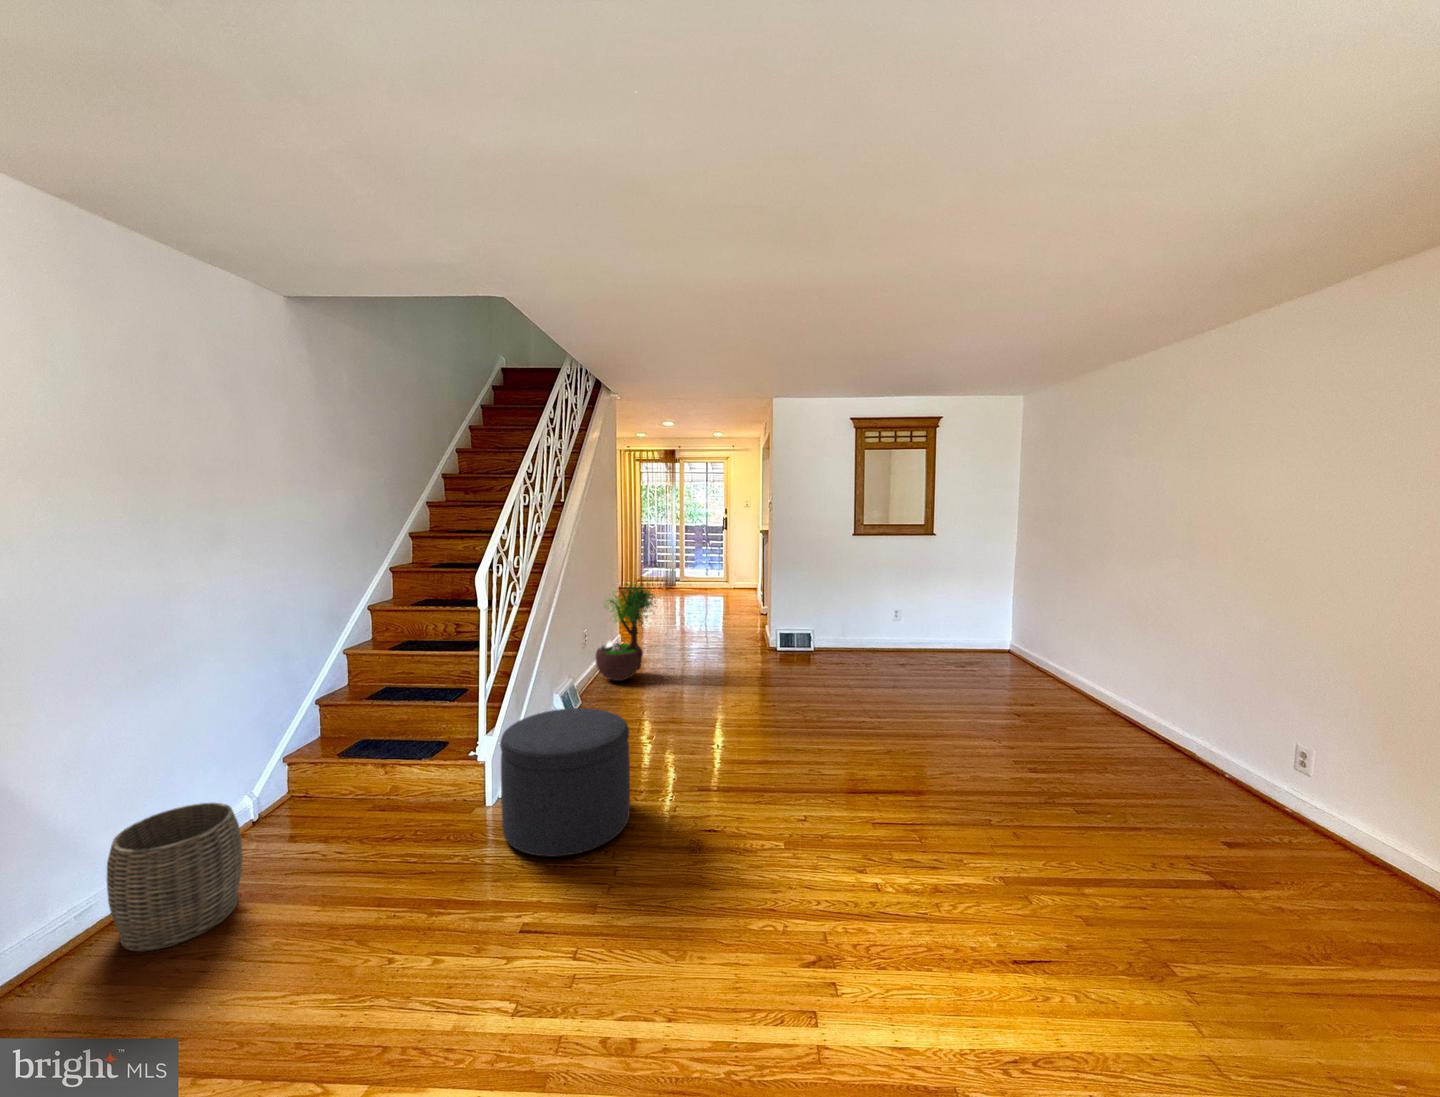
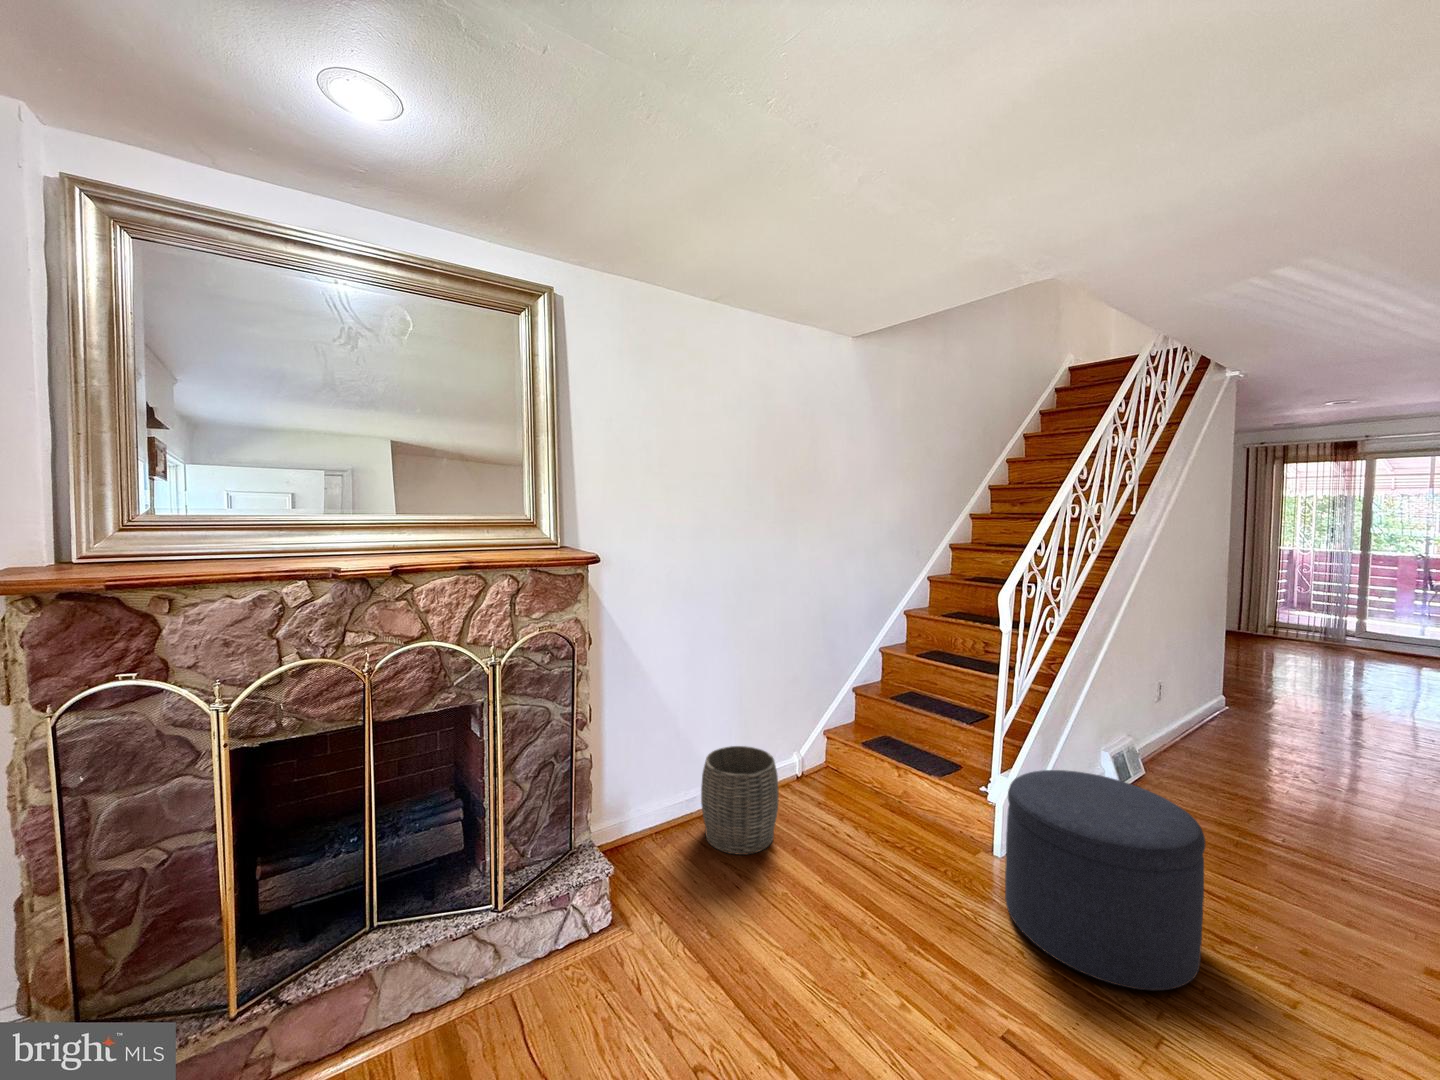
potted tree: present [595,584,656,681] -> none [1174,617,1292,762]

